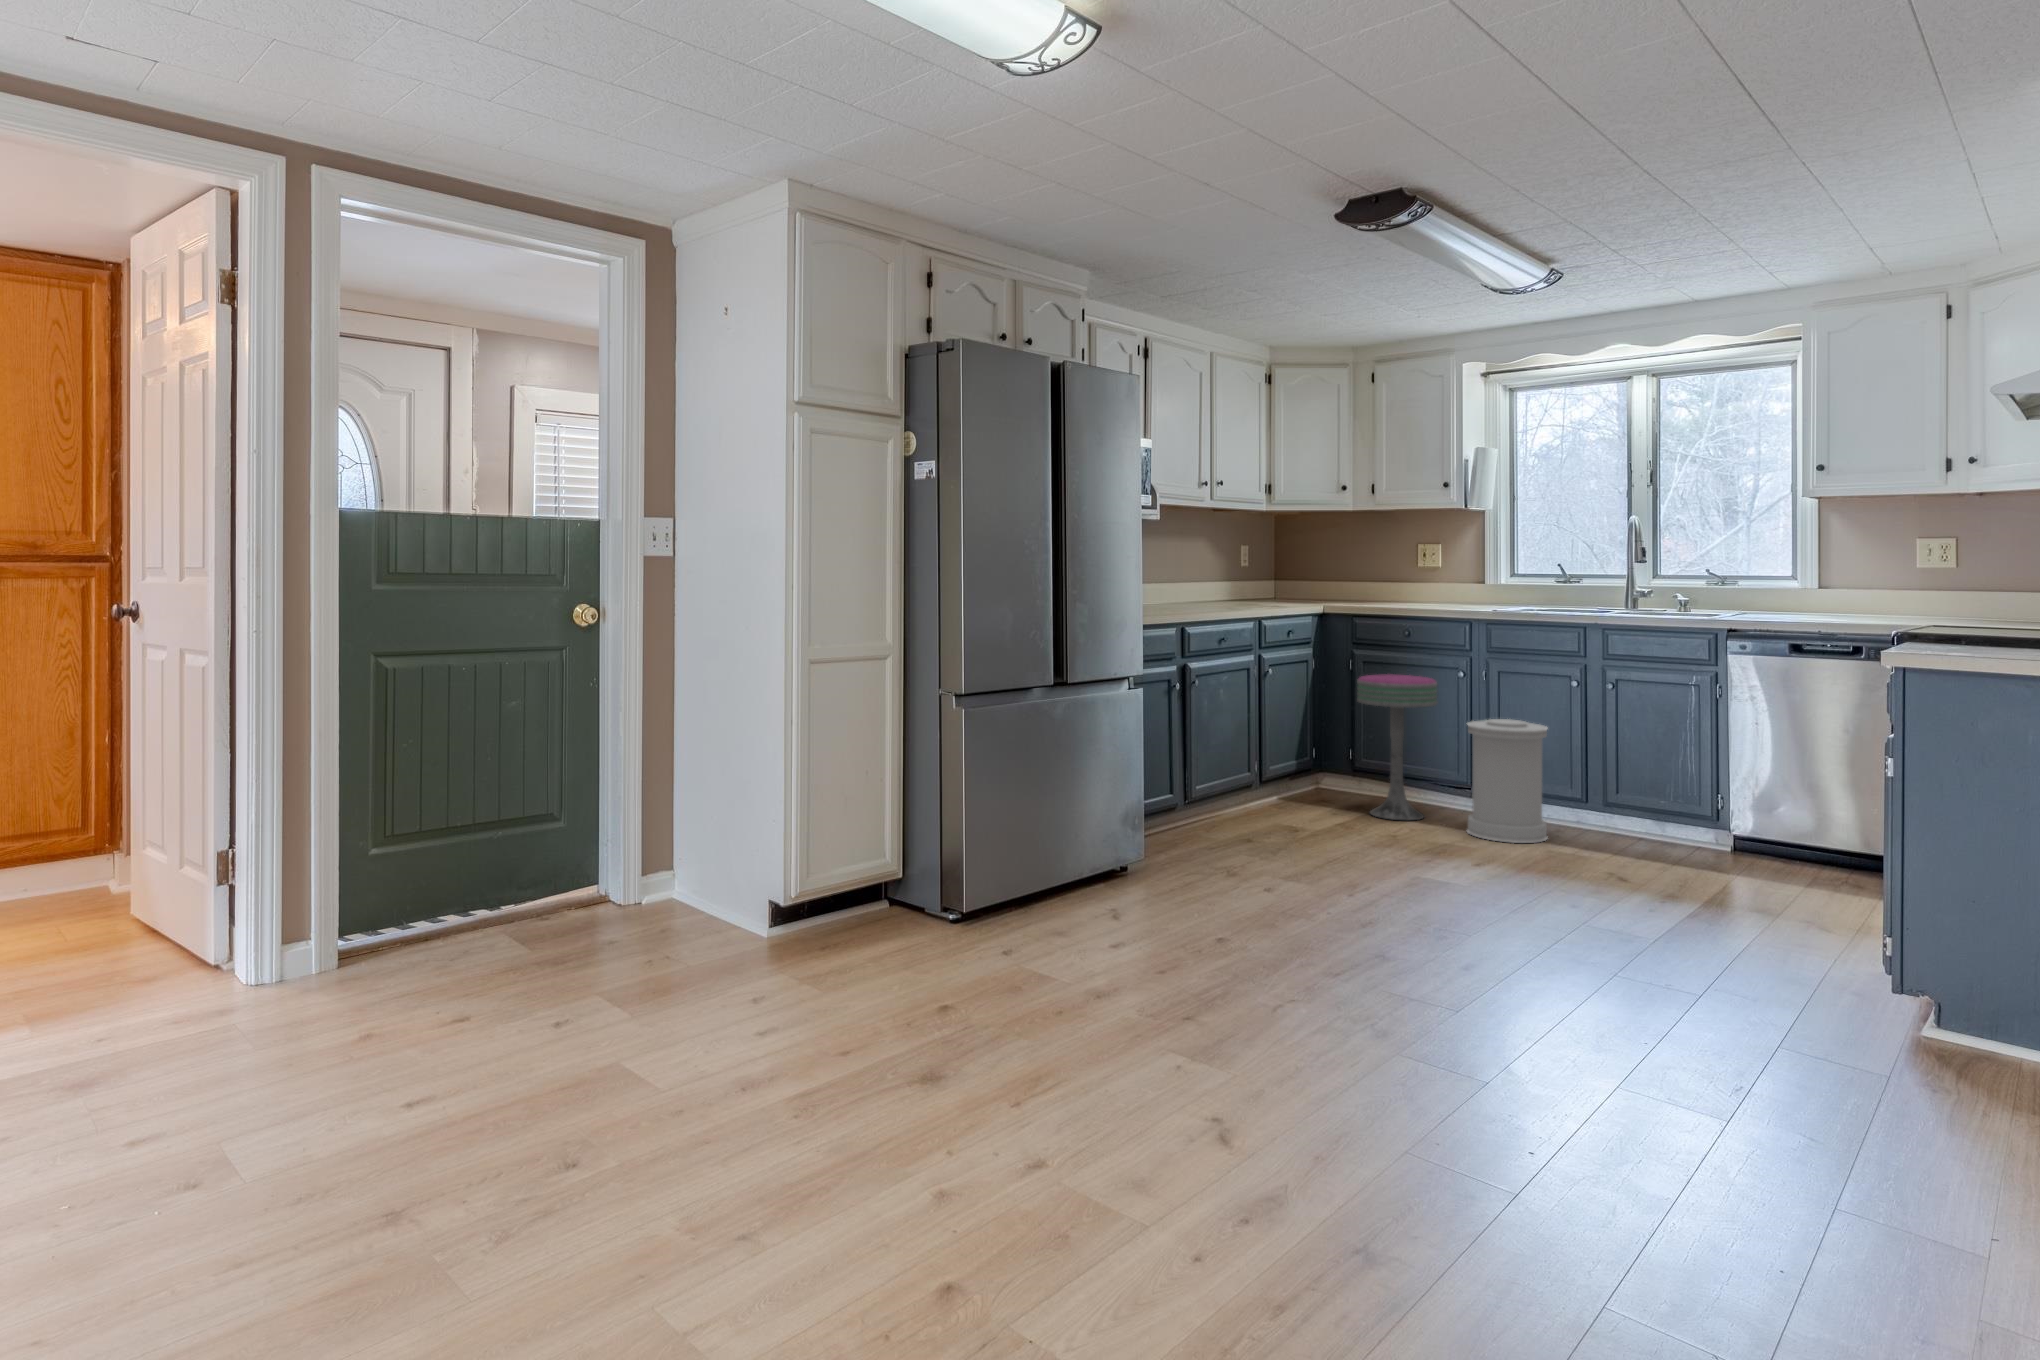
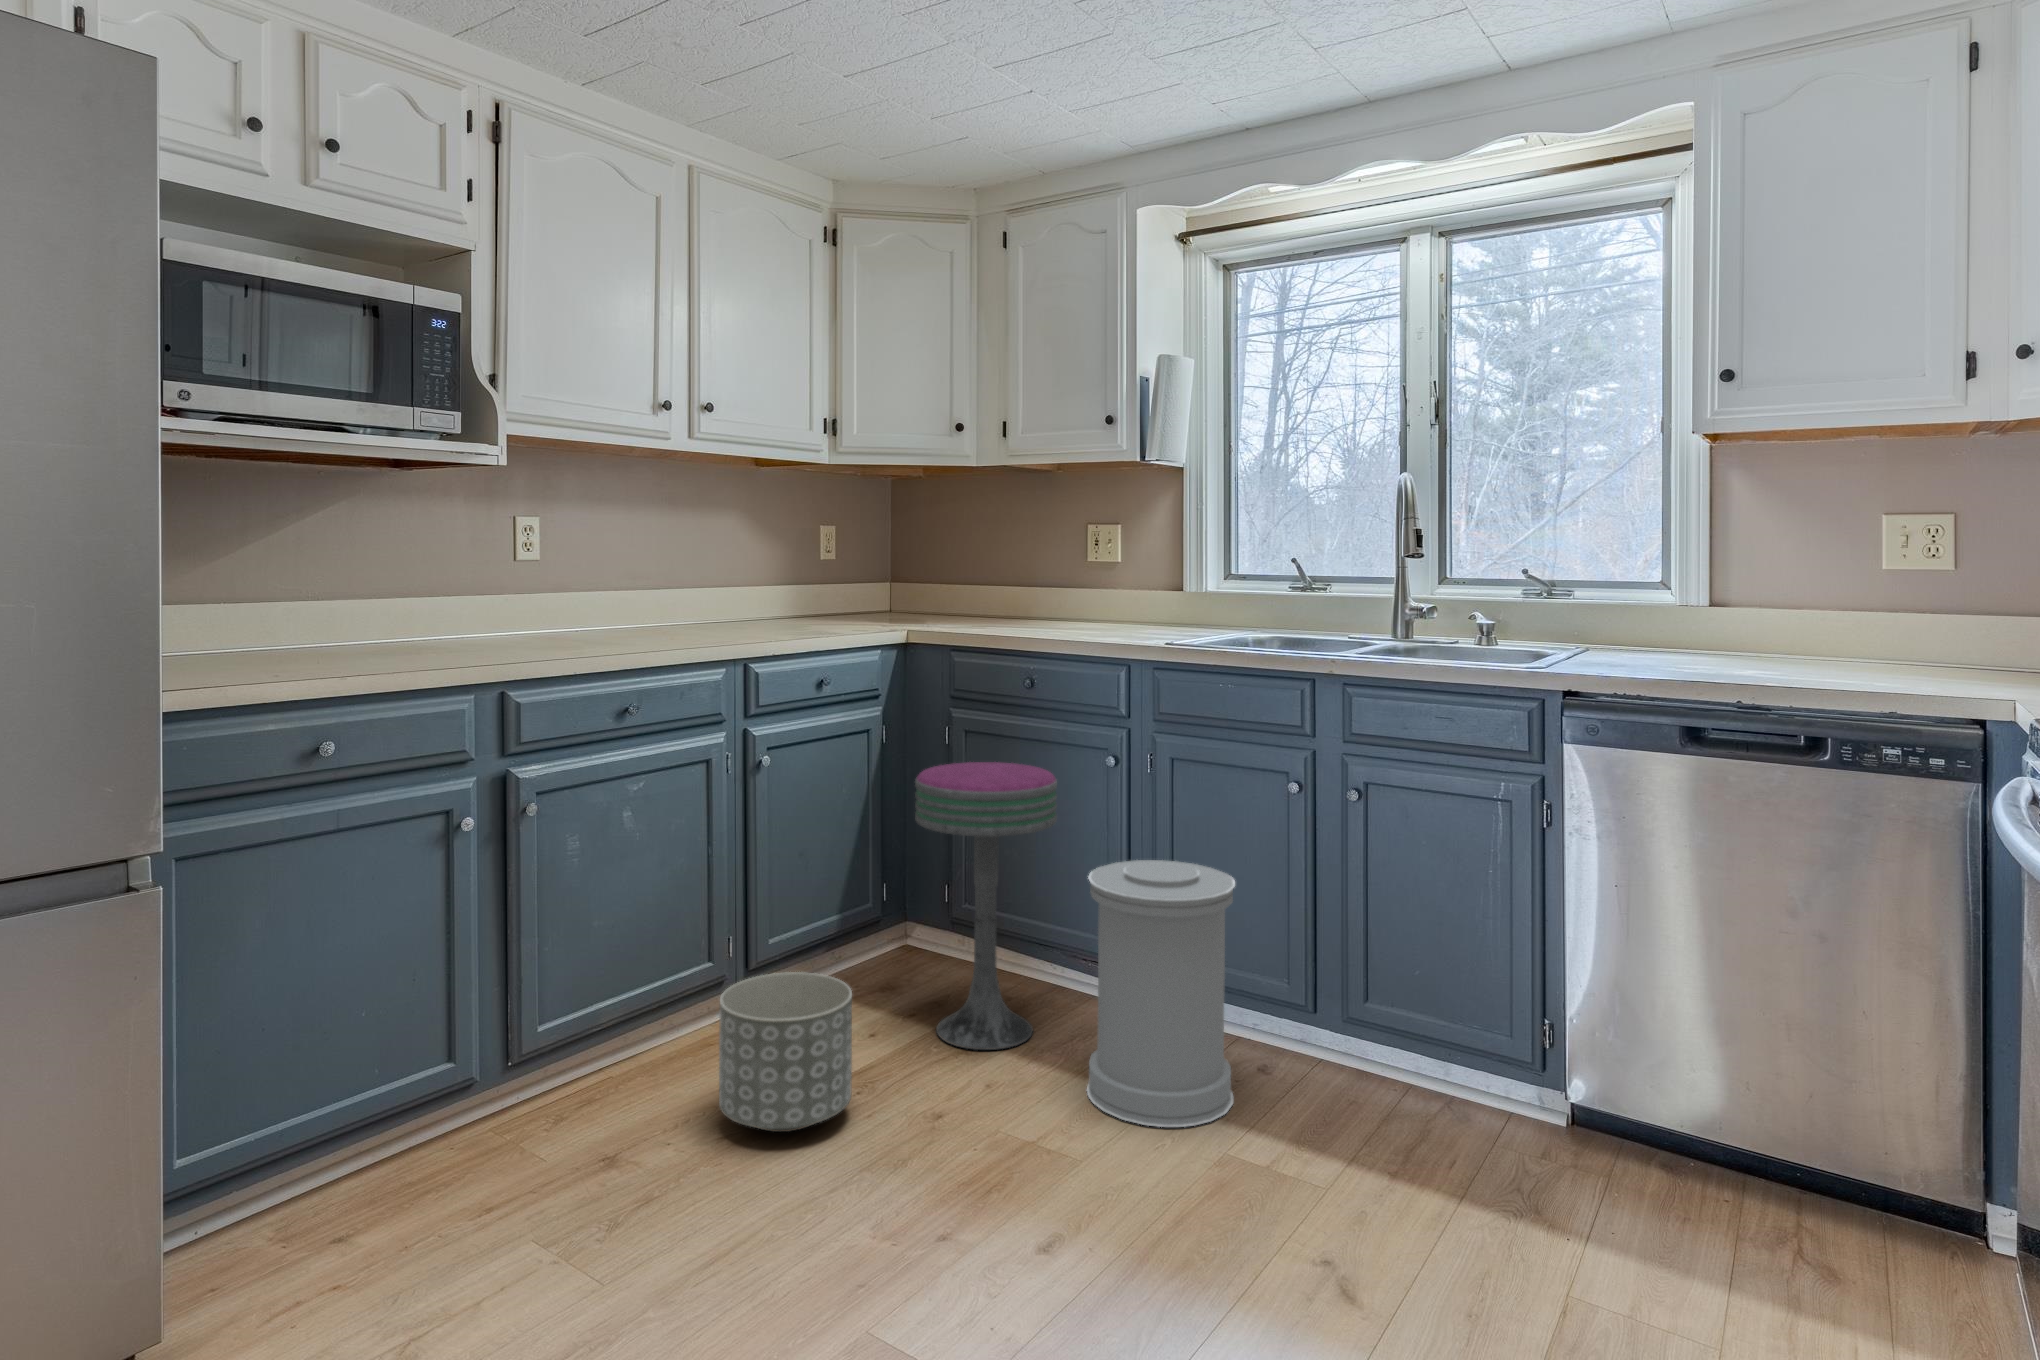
planter: none [1287,769,1353,837] -> present [719,972,852,1132]

